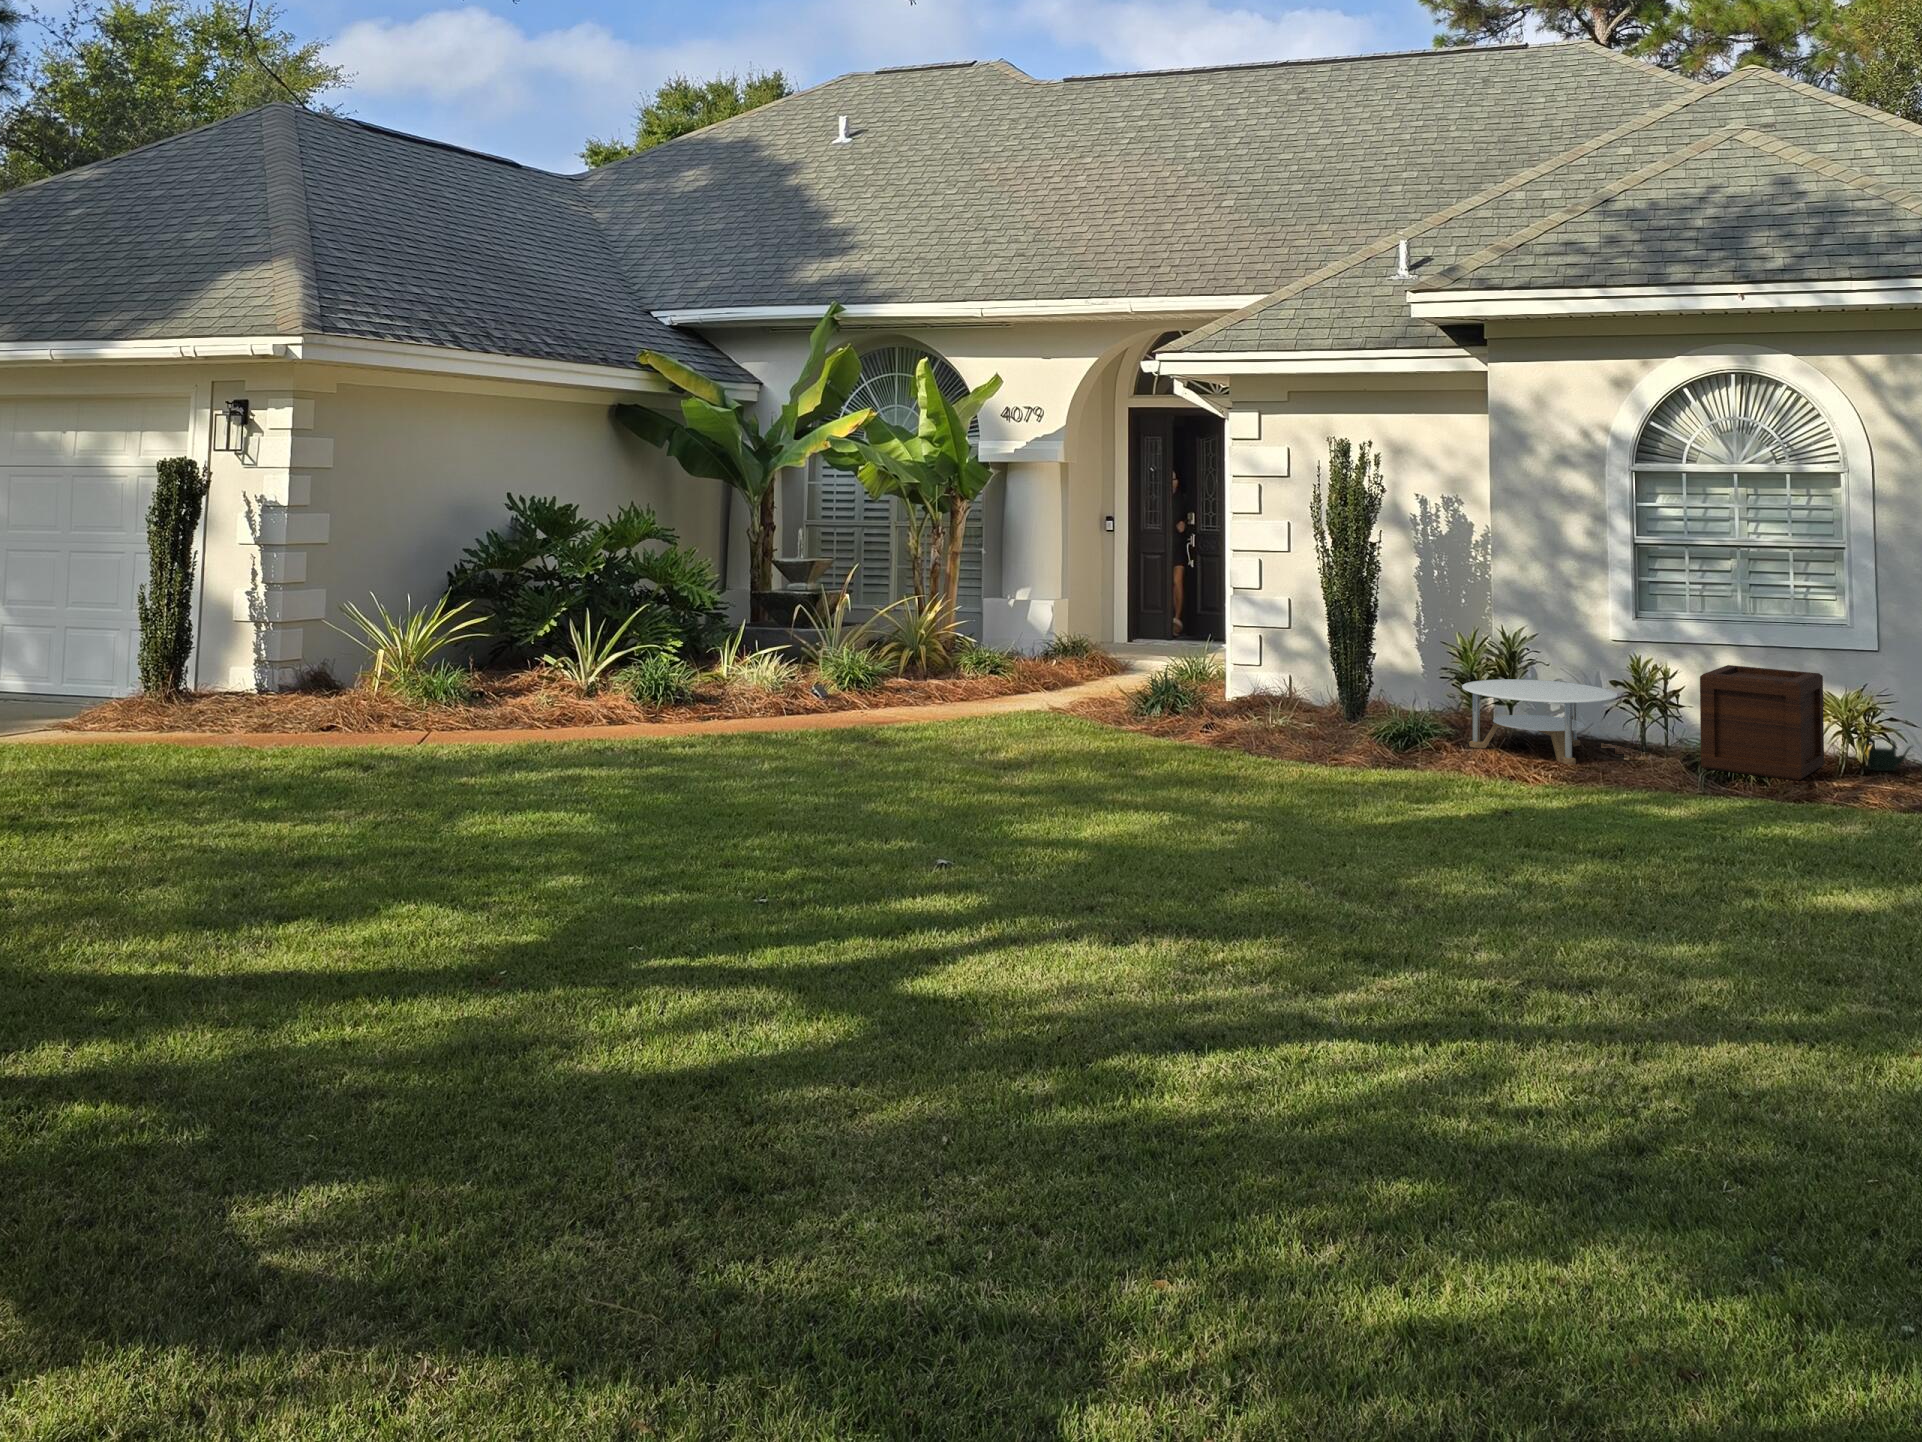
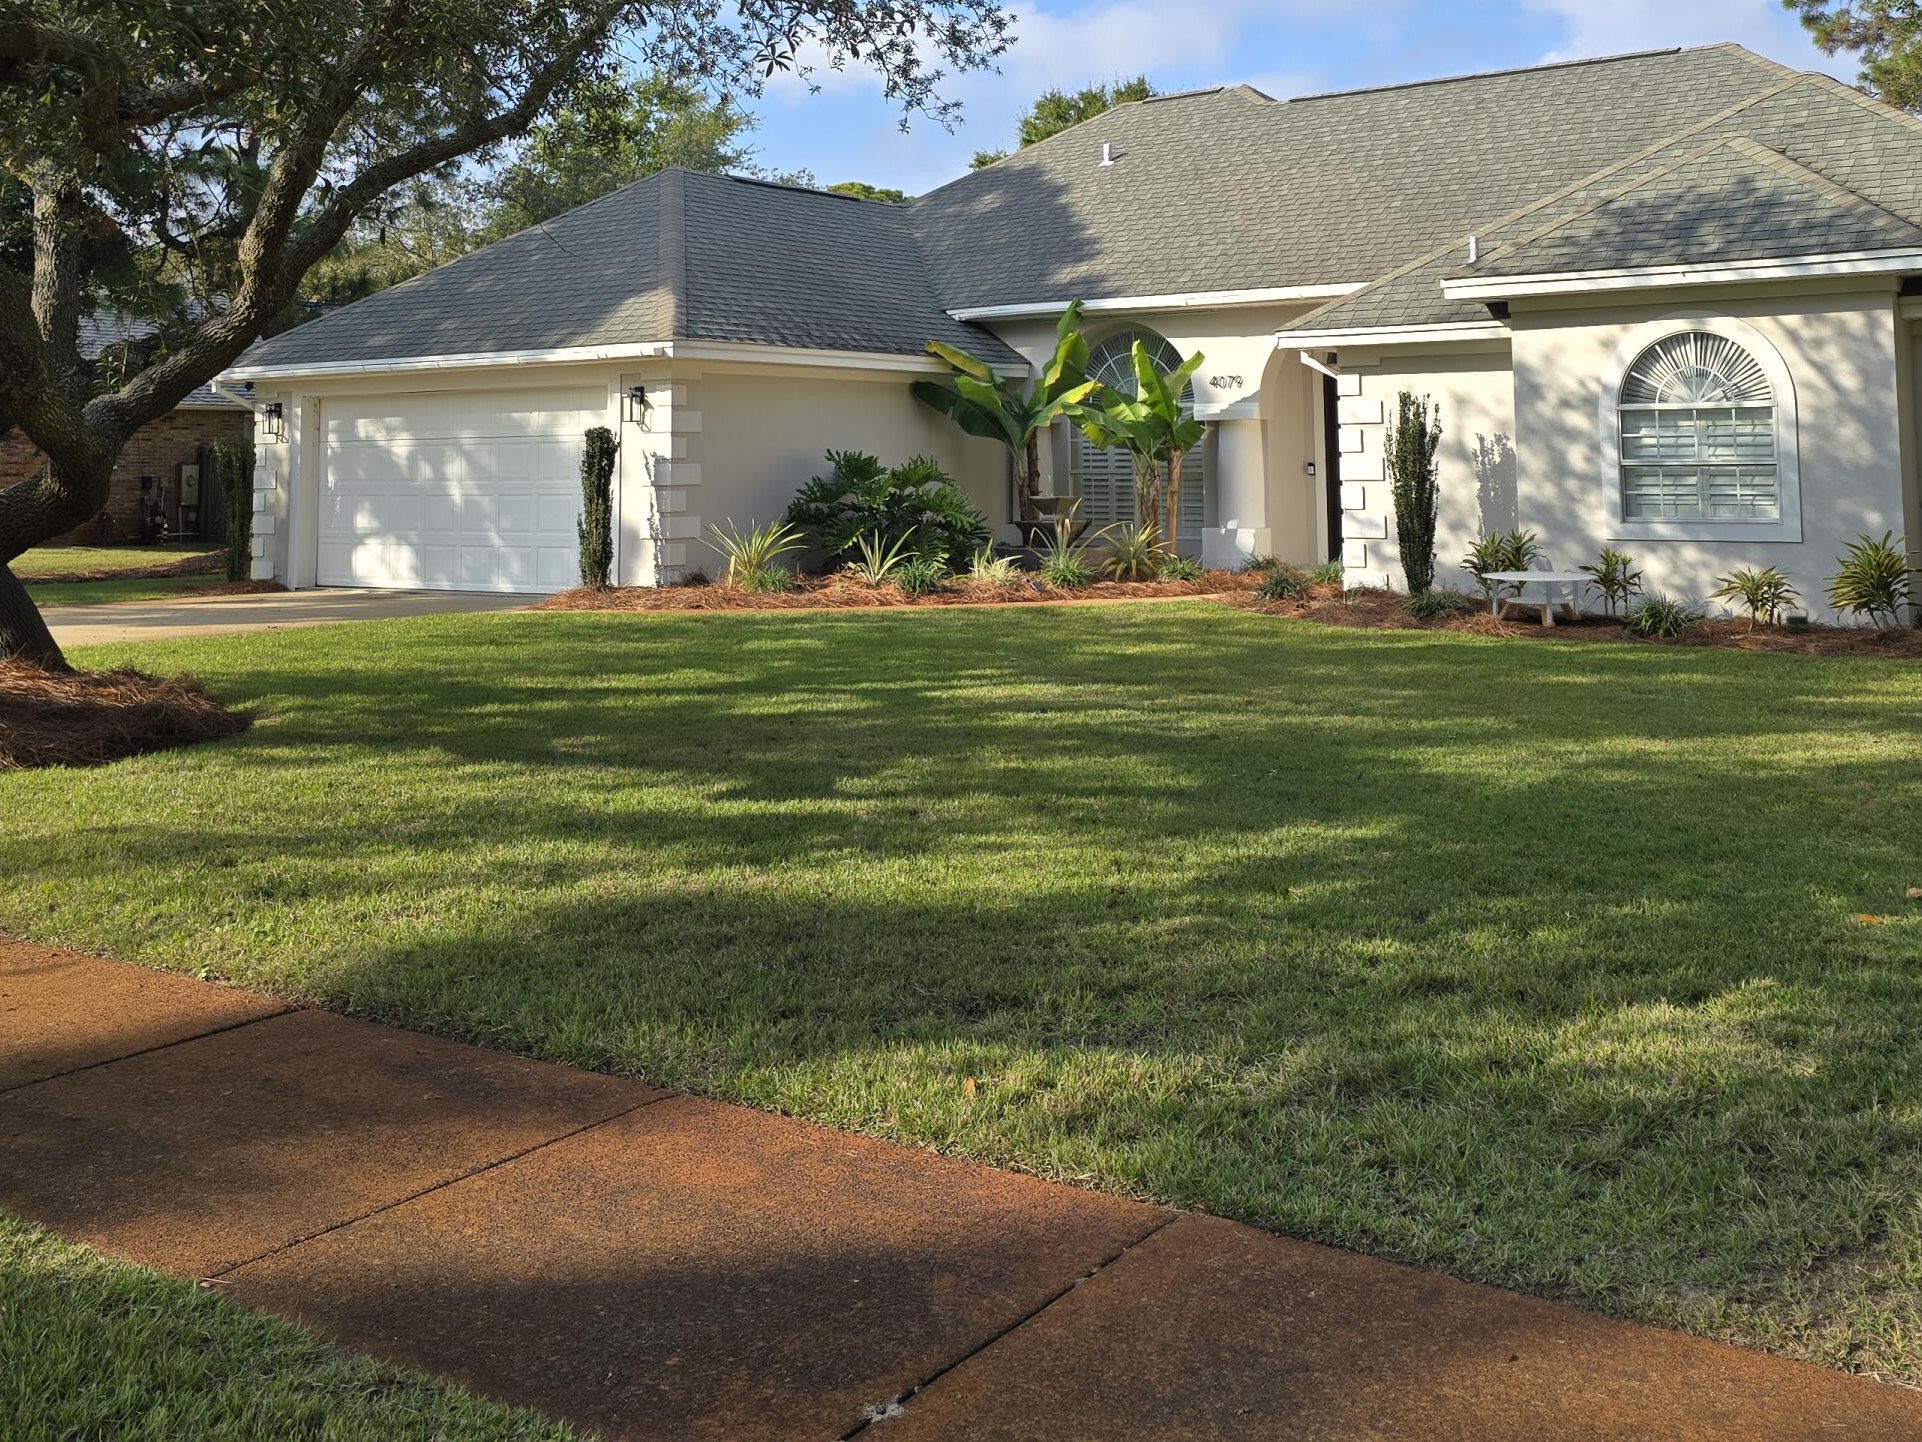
wooden crate: present [1700,665,1824,781] -> none [1646,556,1752,635]

